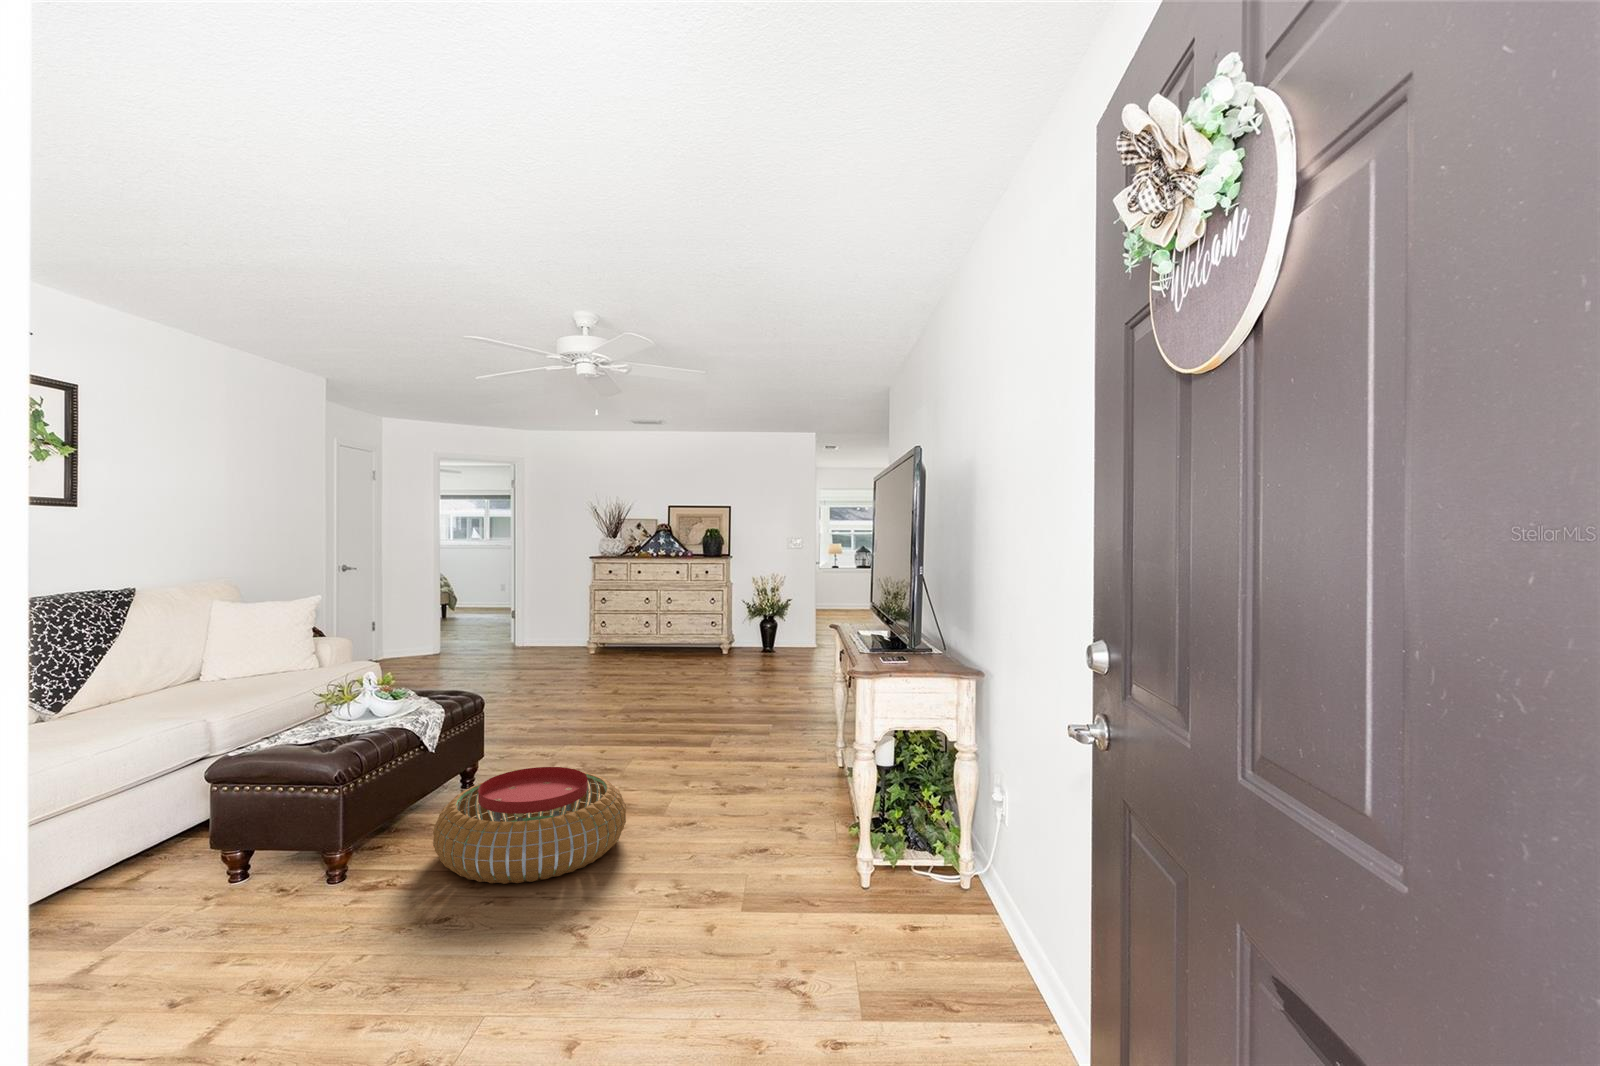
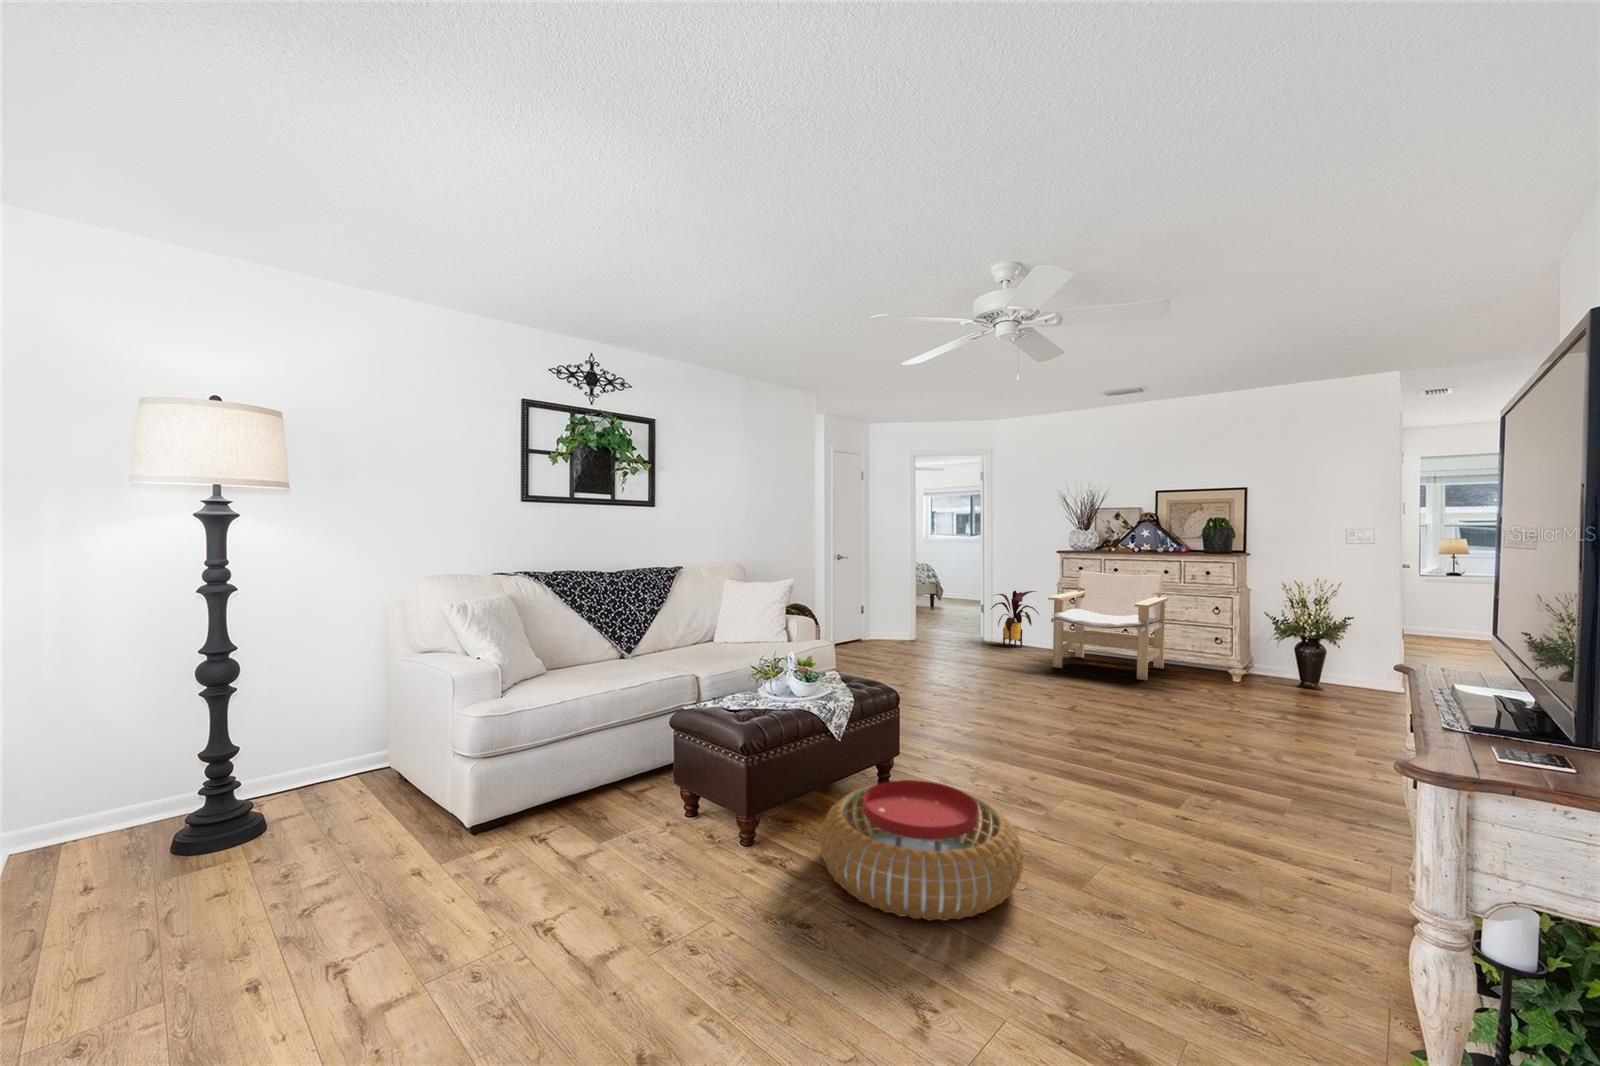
lounge chair: none [583,573,681,666] -> present [1048,570,1168,680]
house plant: none [518,595,569,654] -> present [991,591,1039,648]

